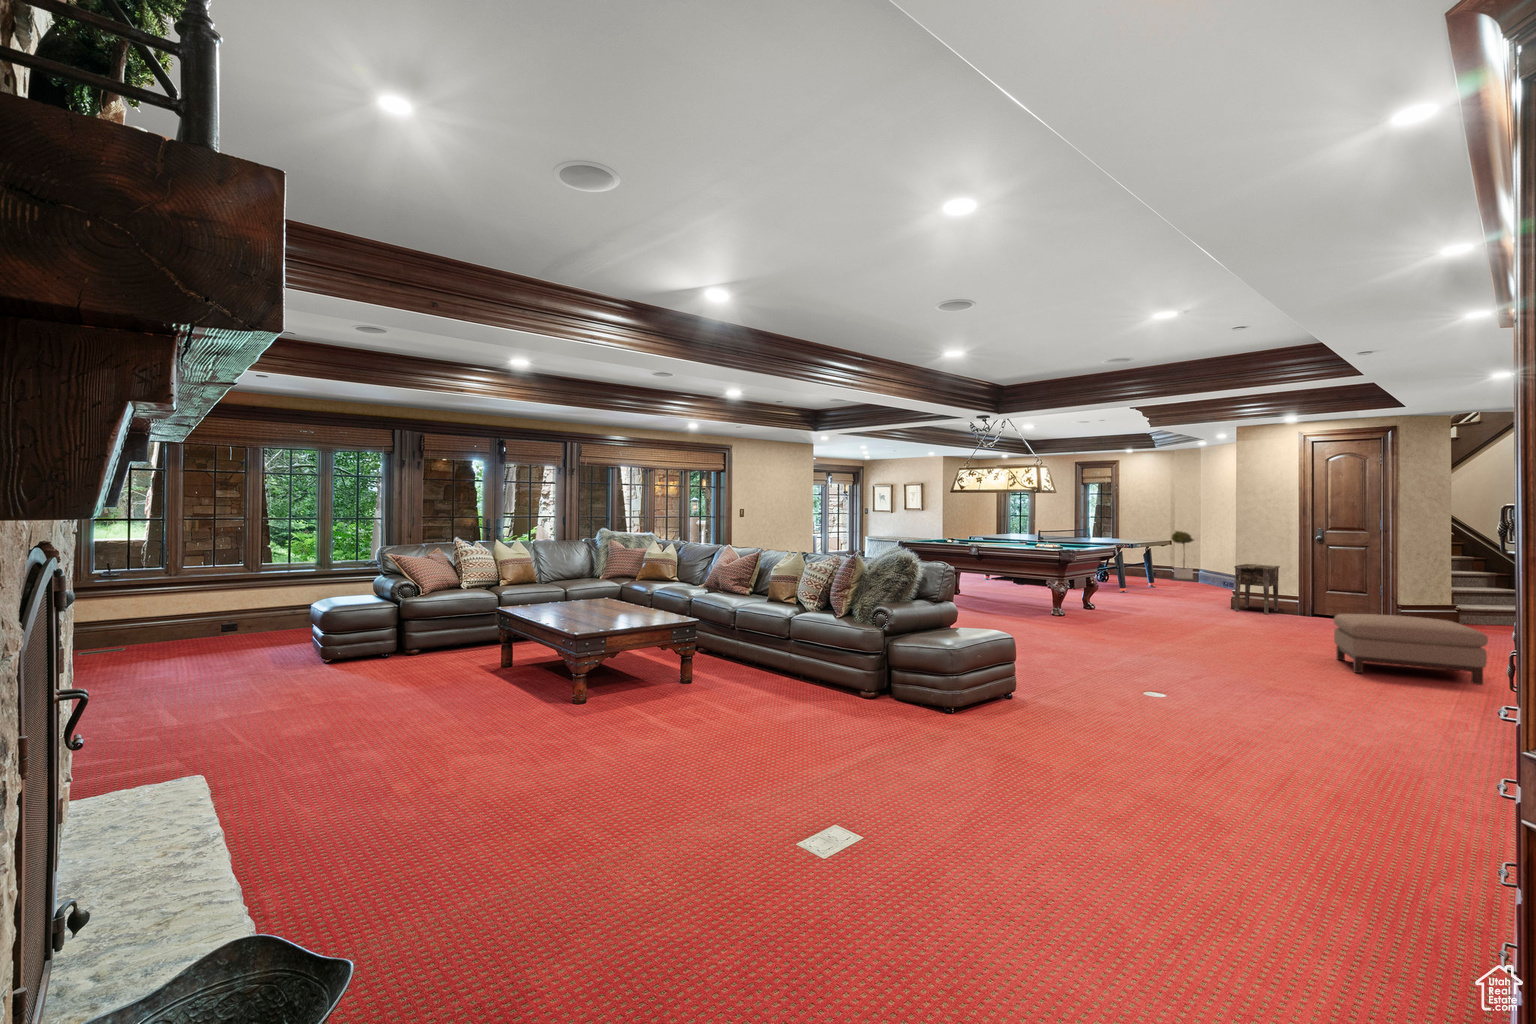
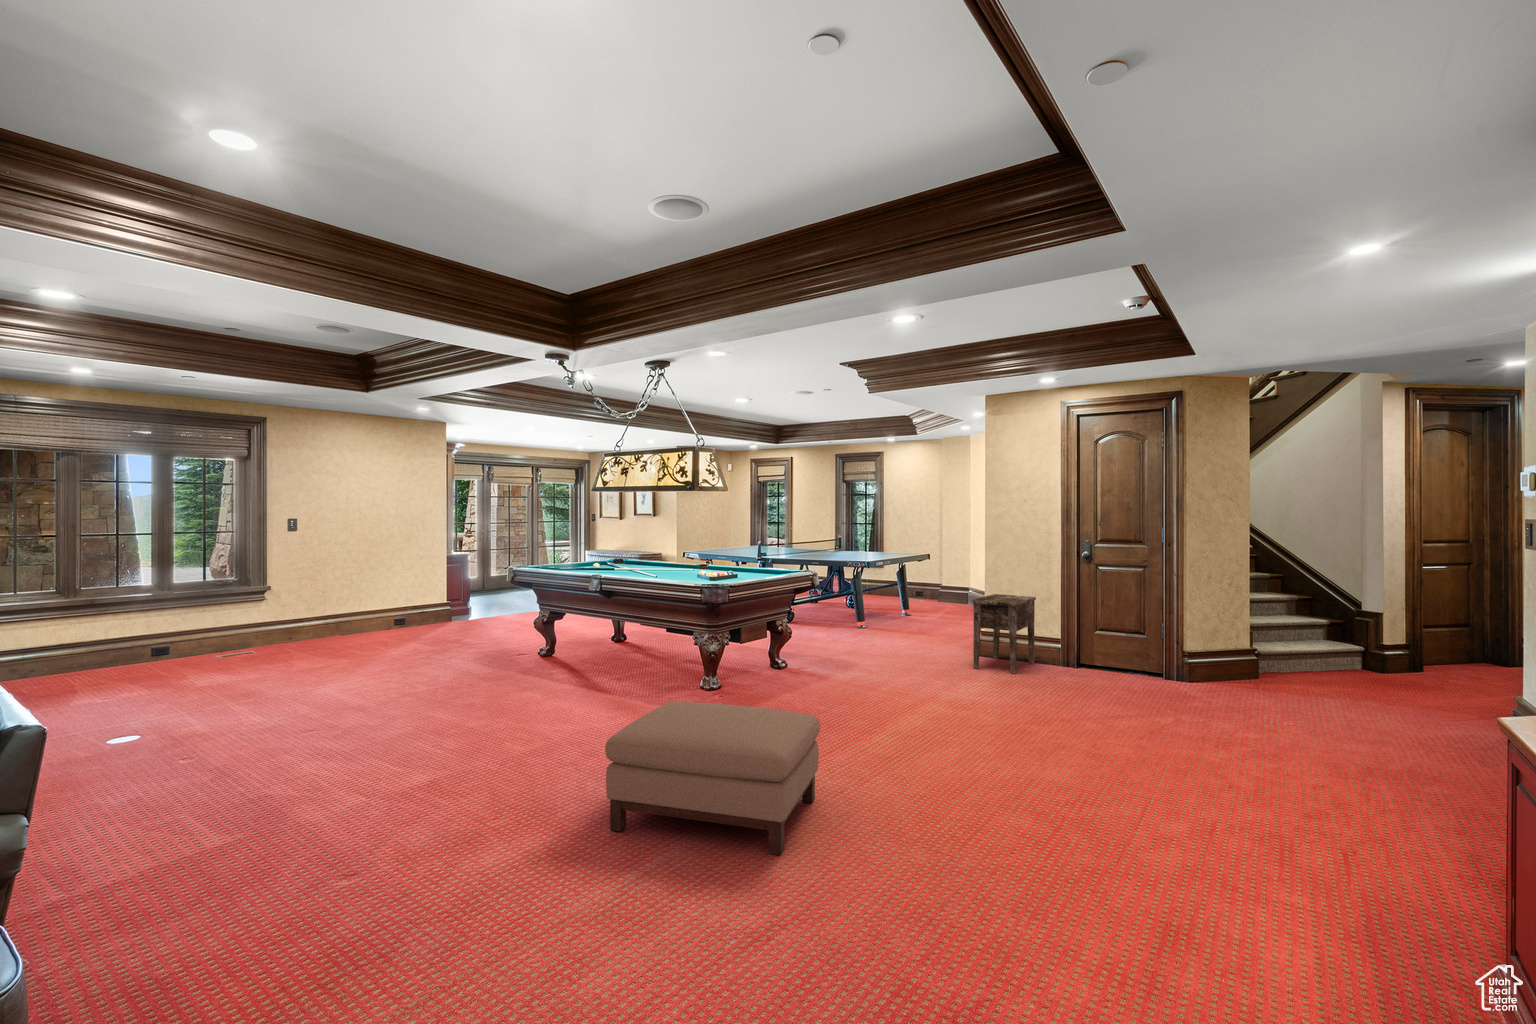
potted tree: present [1172,531,1194,579] -> none [941,540,969,604]
ottoman: present [1334,614,1488,685] -> present [605,702,820,855]

